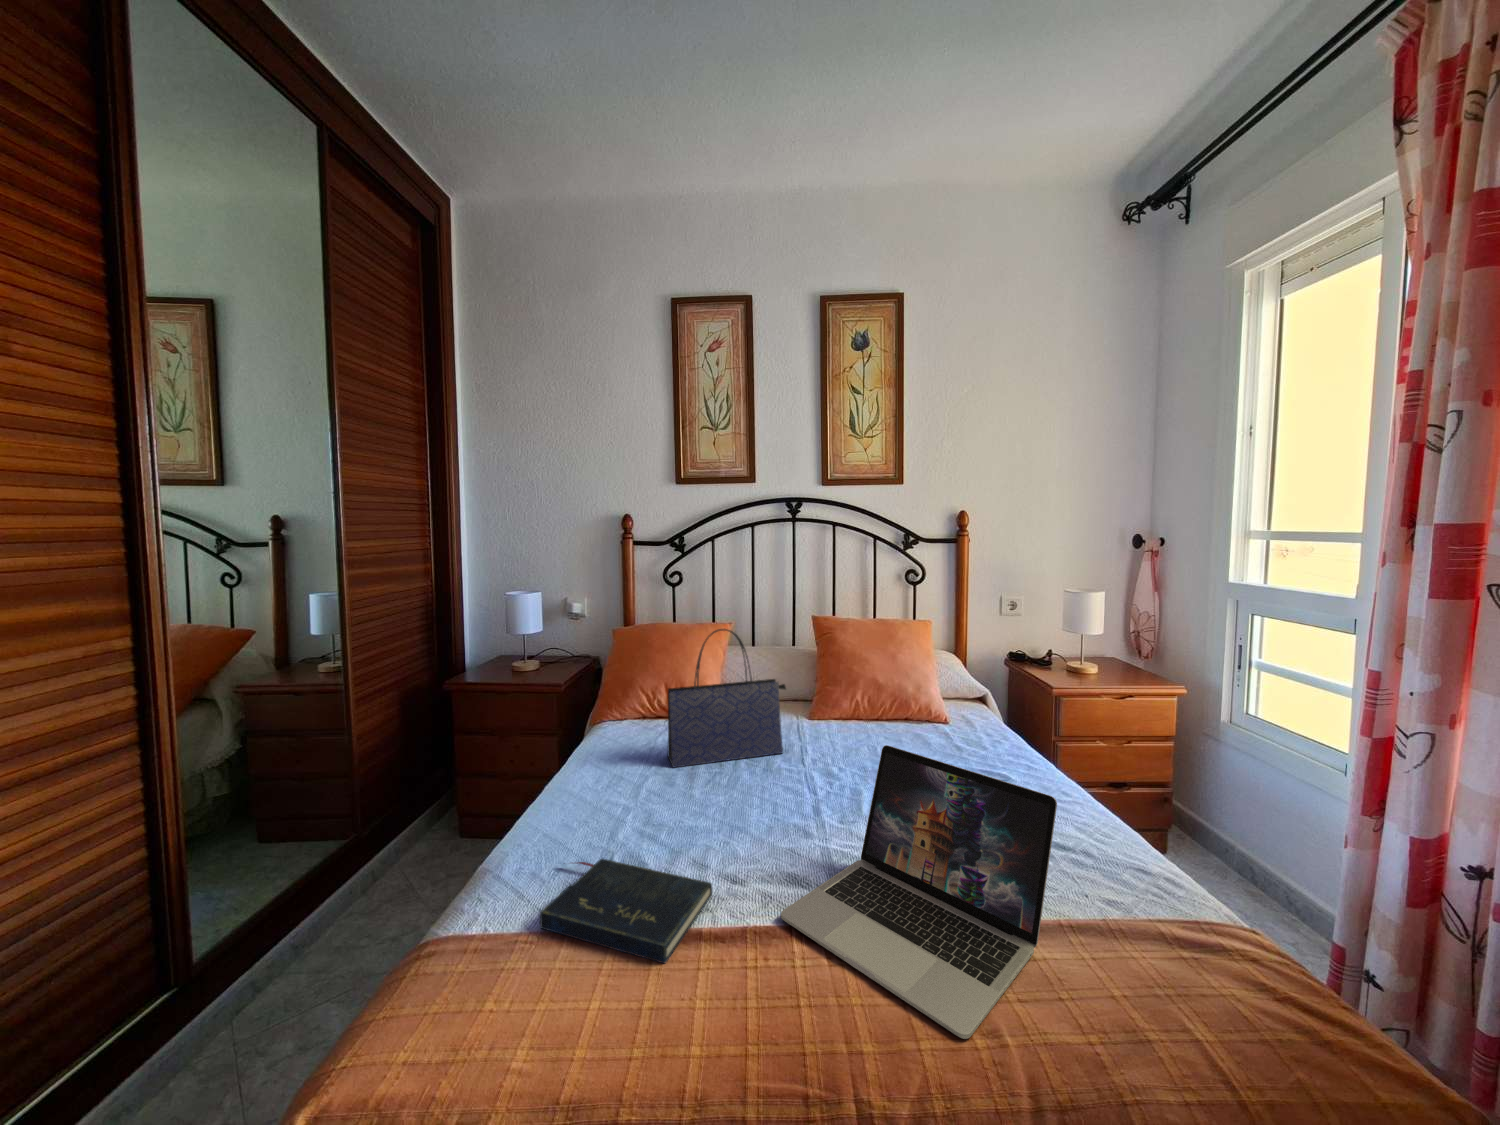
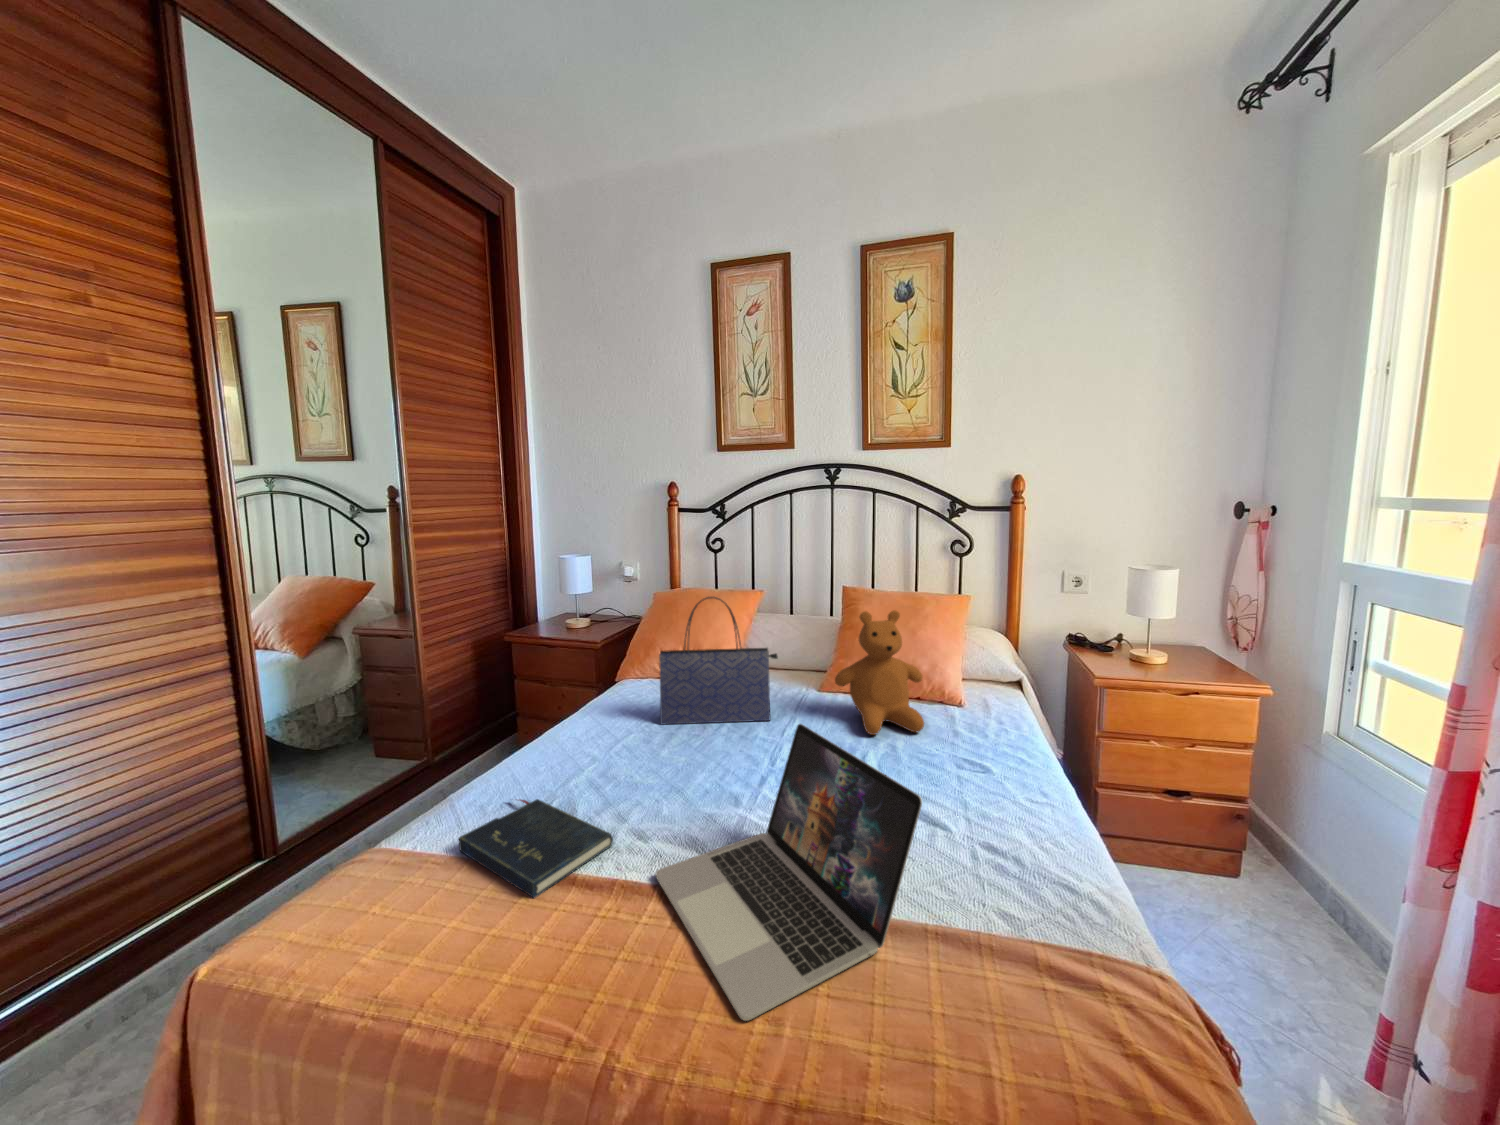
teddy bear: none [842,635,933,757] -> present [835,610,924,735]

